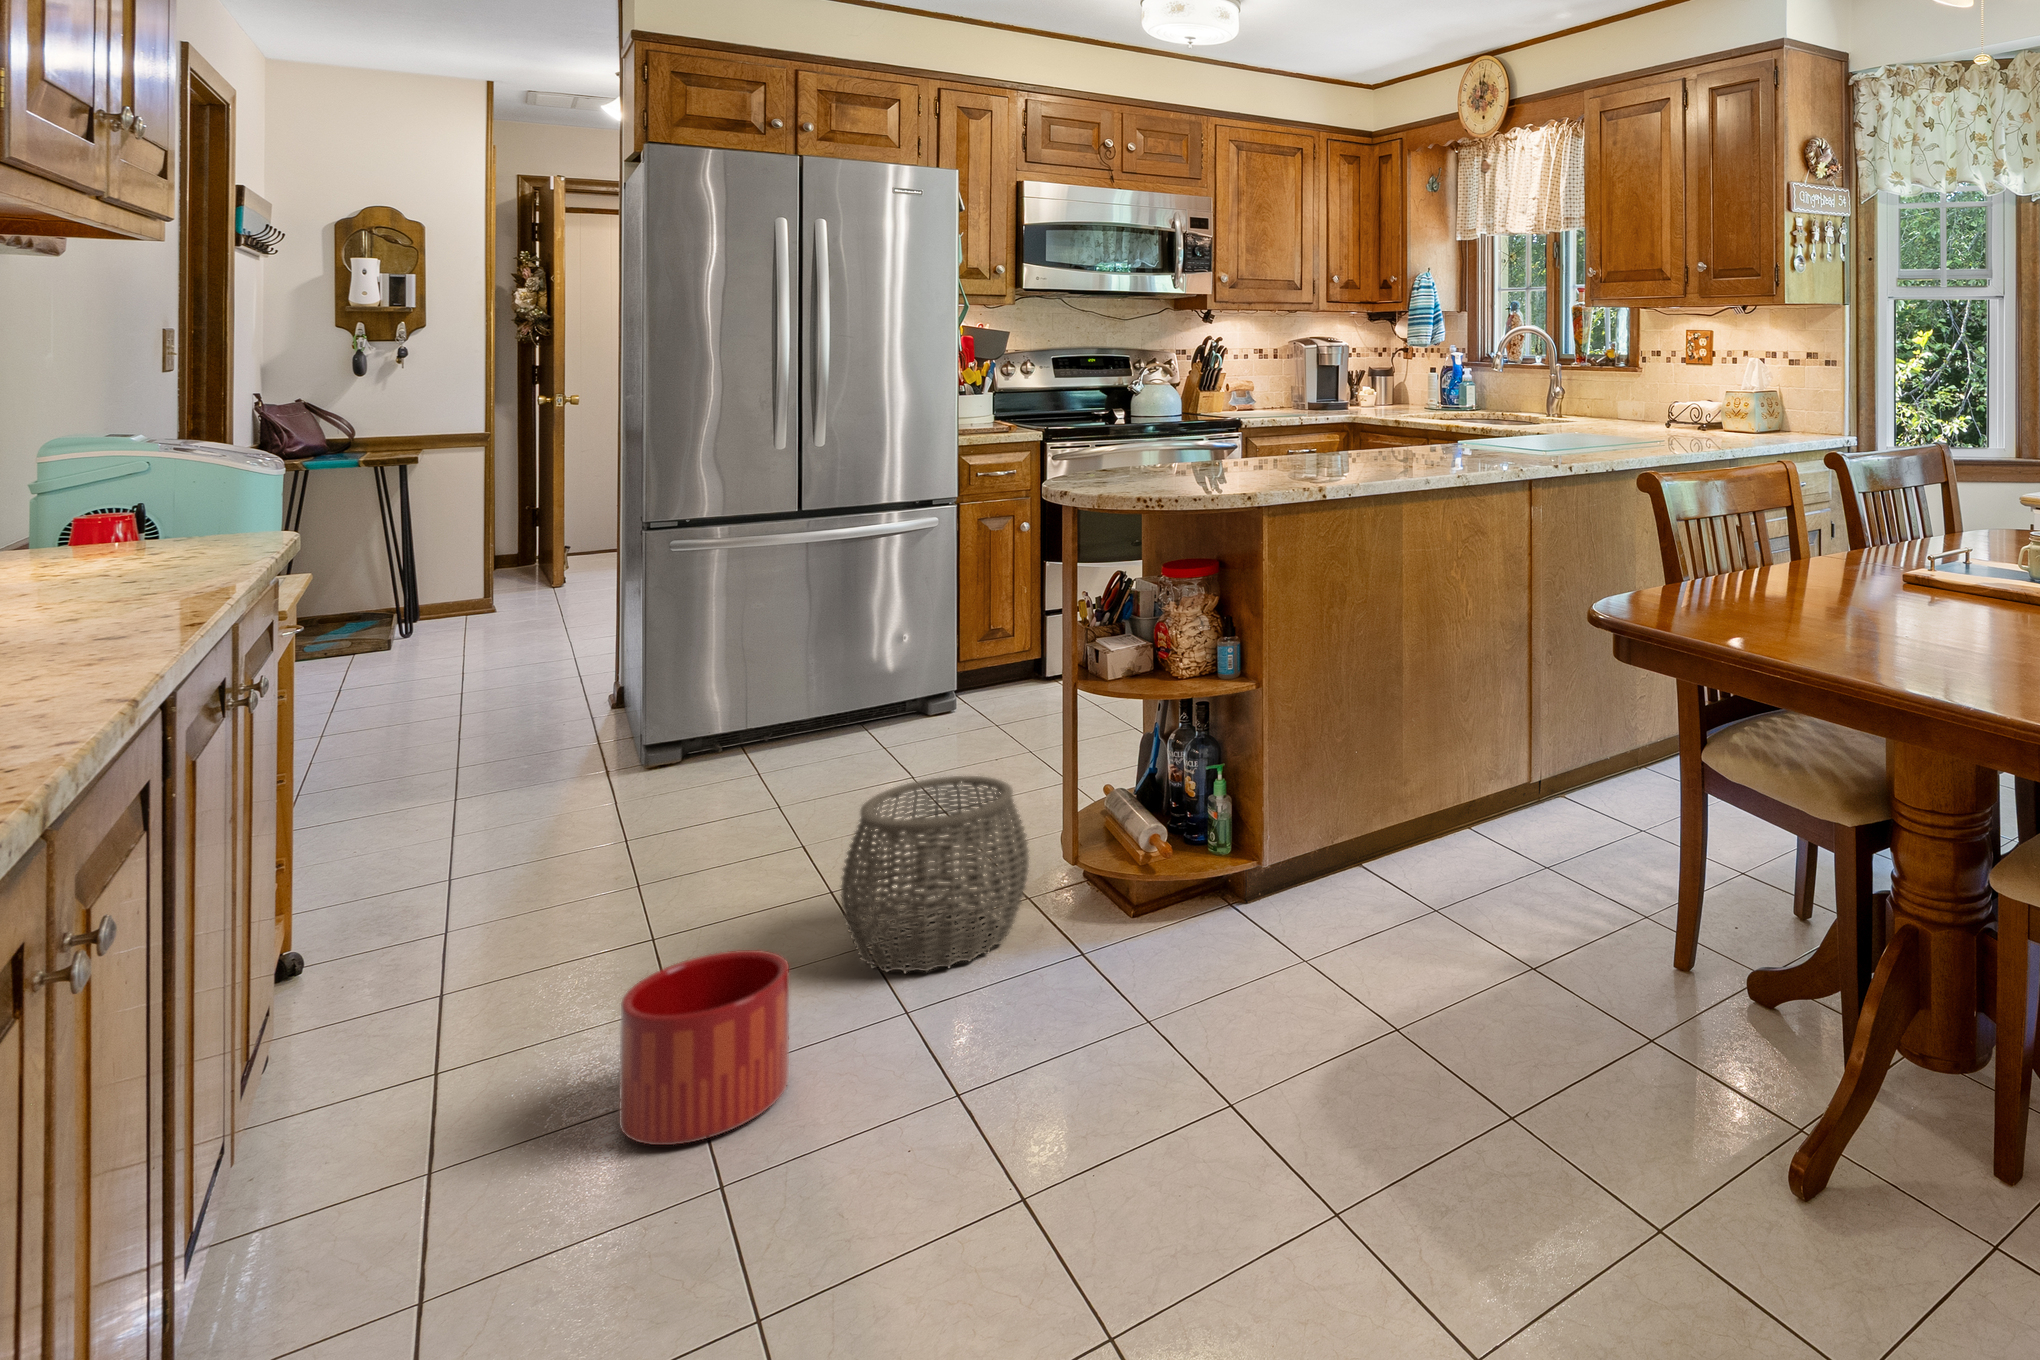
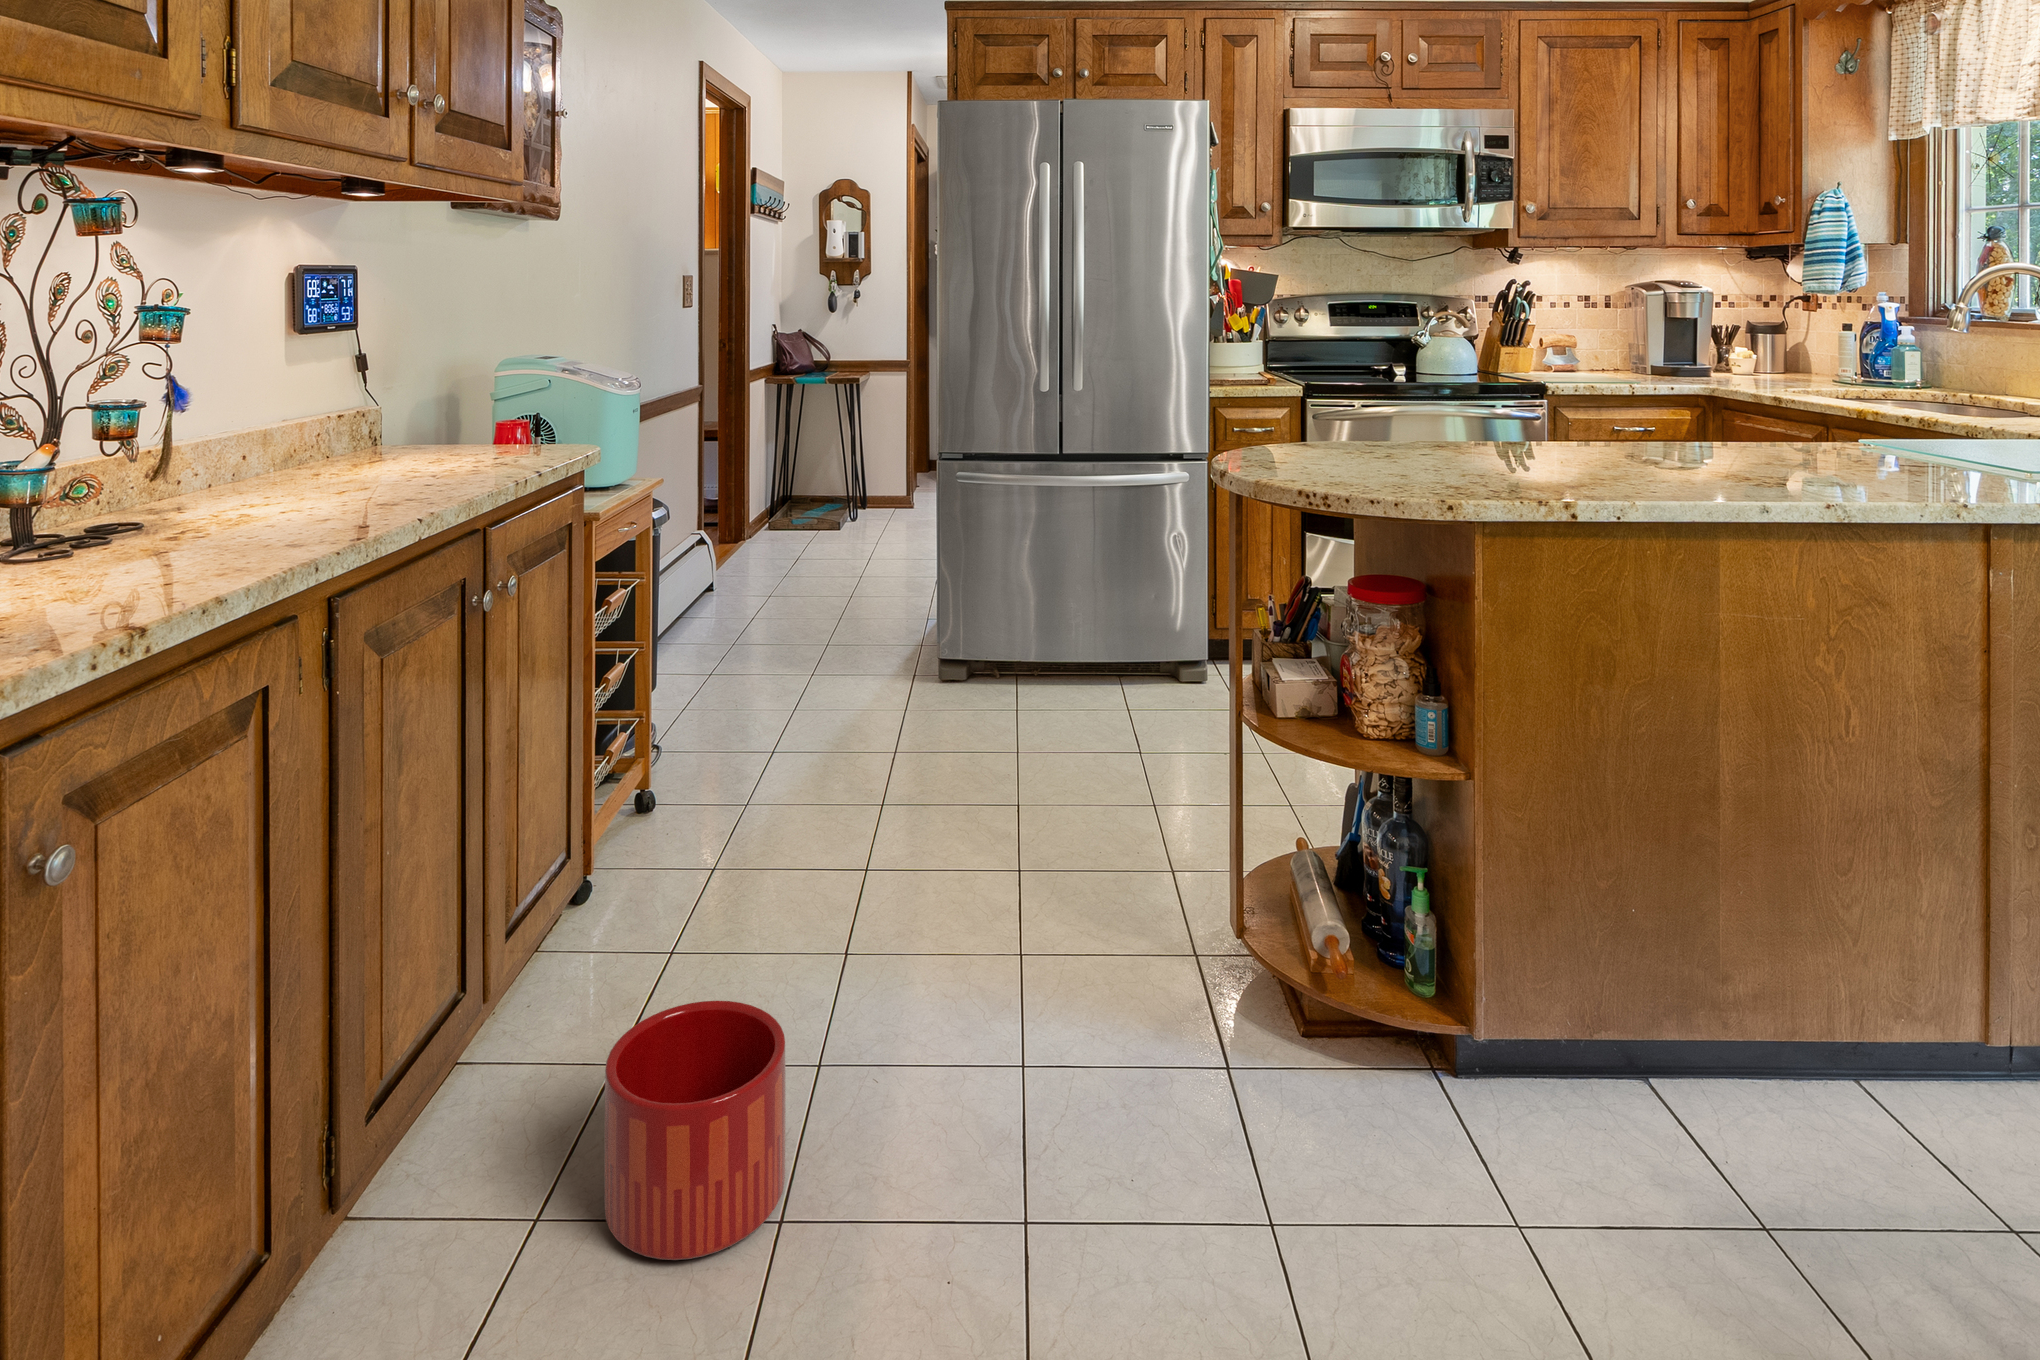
woven basket: present [841,776,1029,973] -> none [923,815,1141,1085]

